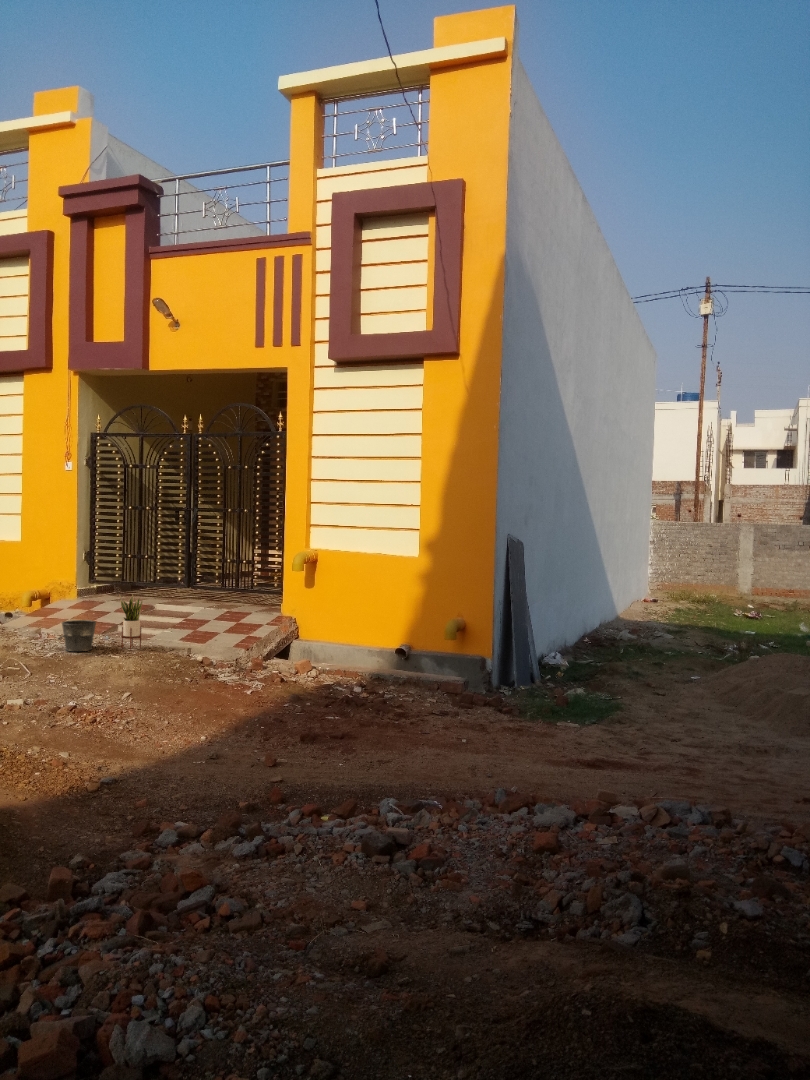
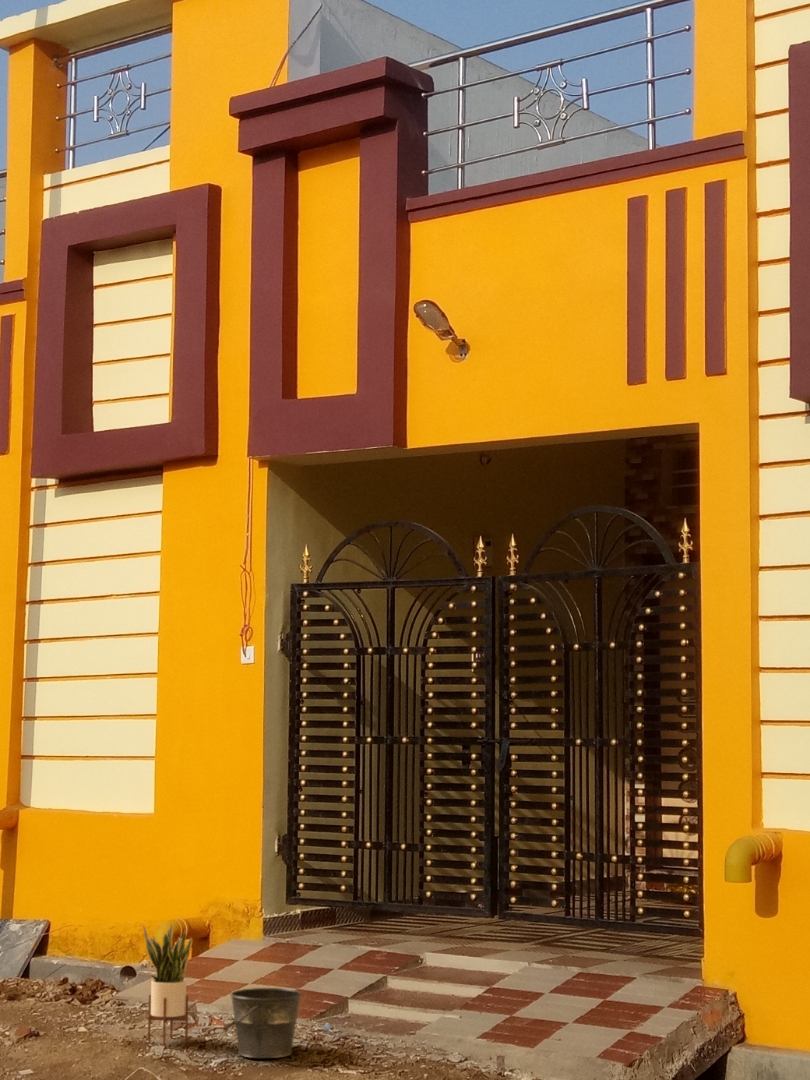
potted plant: present [119,594,143,650] -> present [143,924,192,1046]

